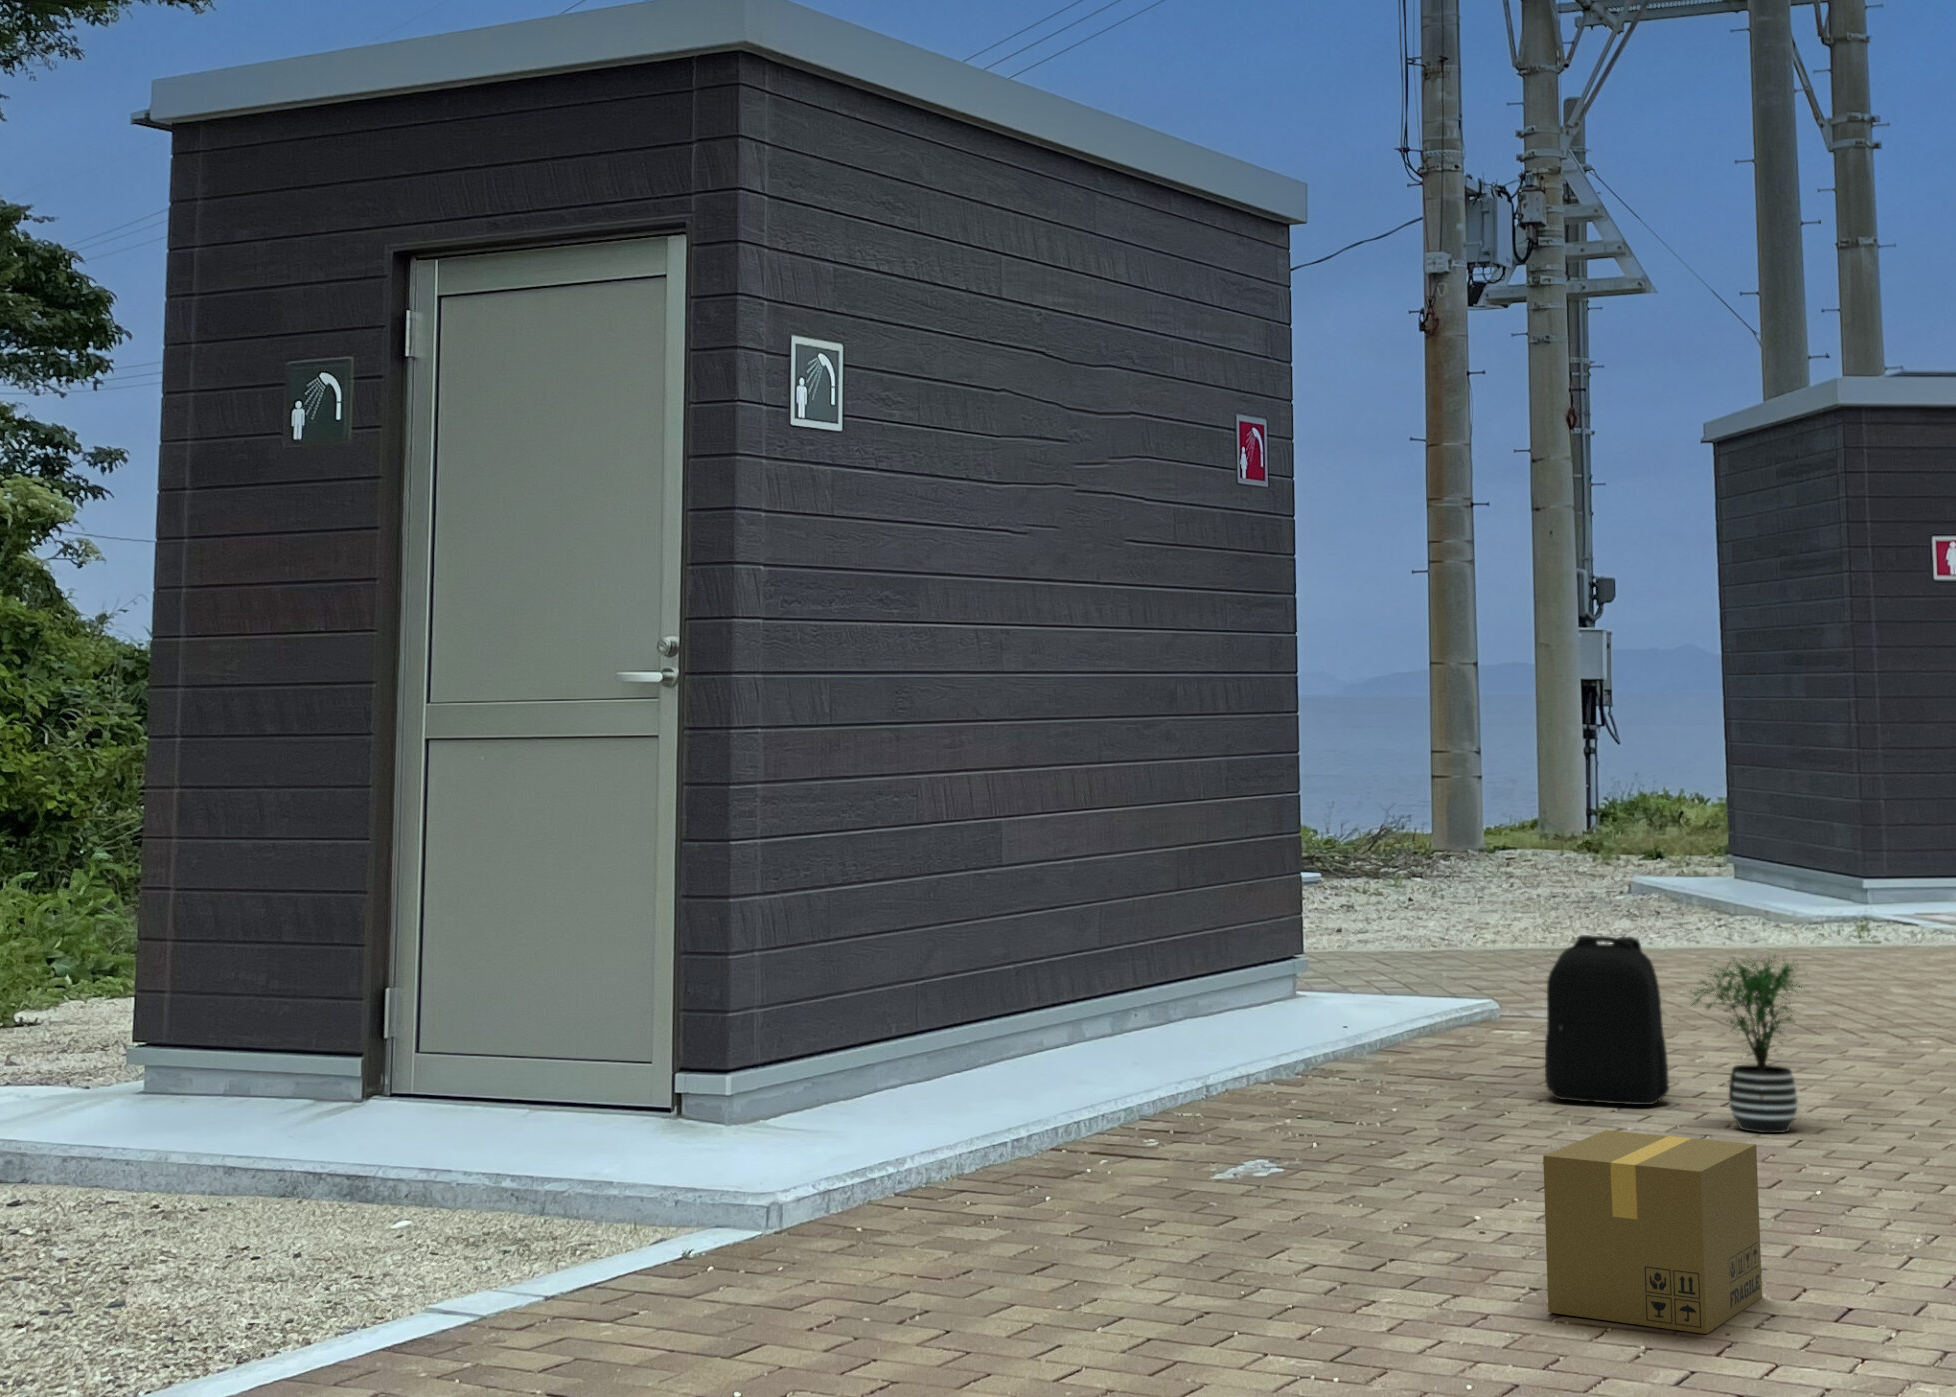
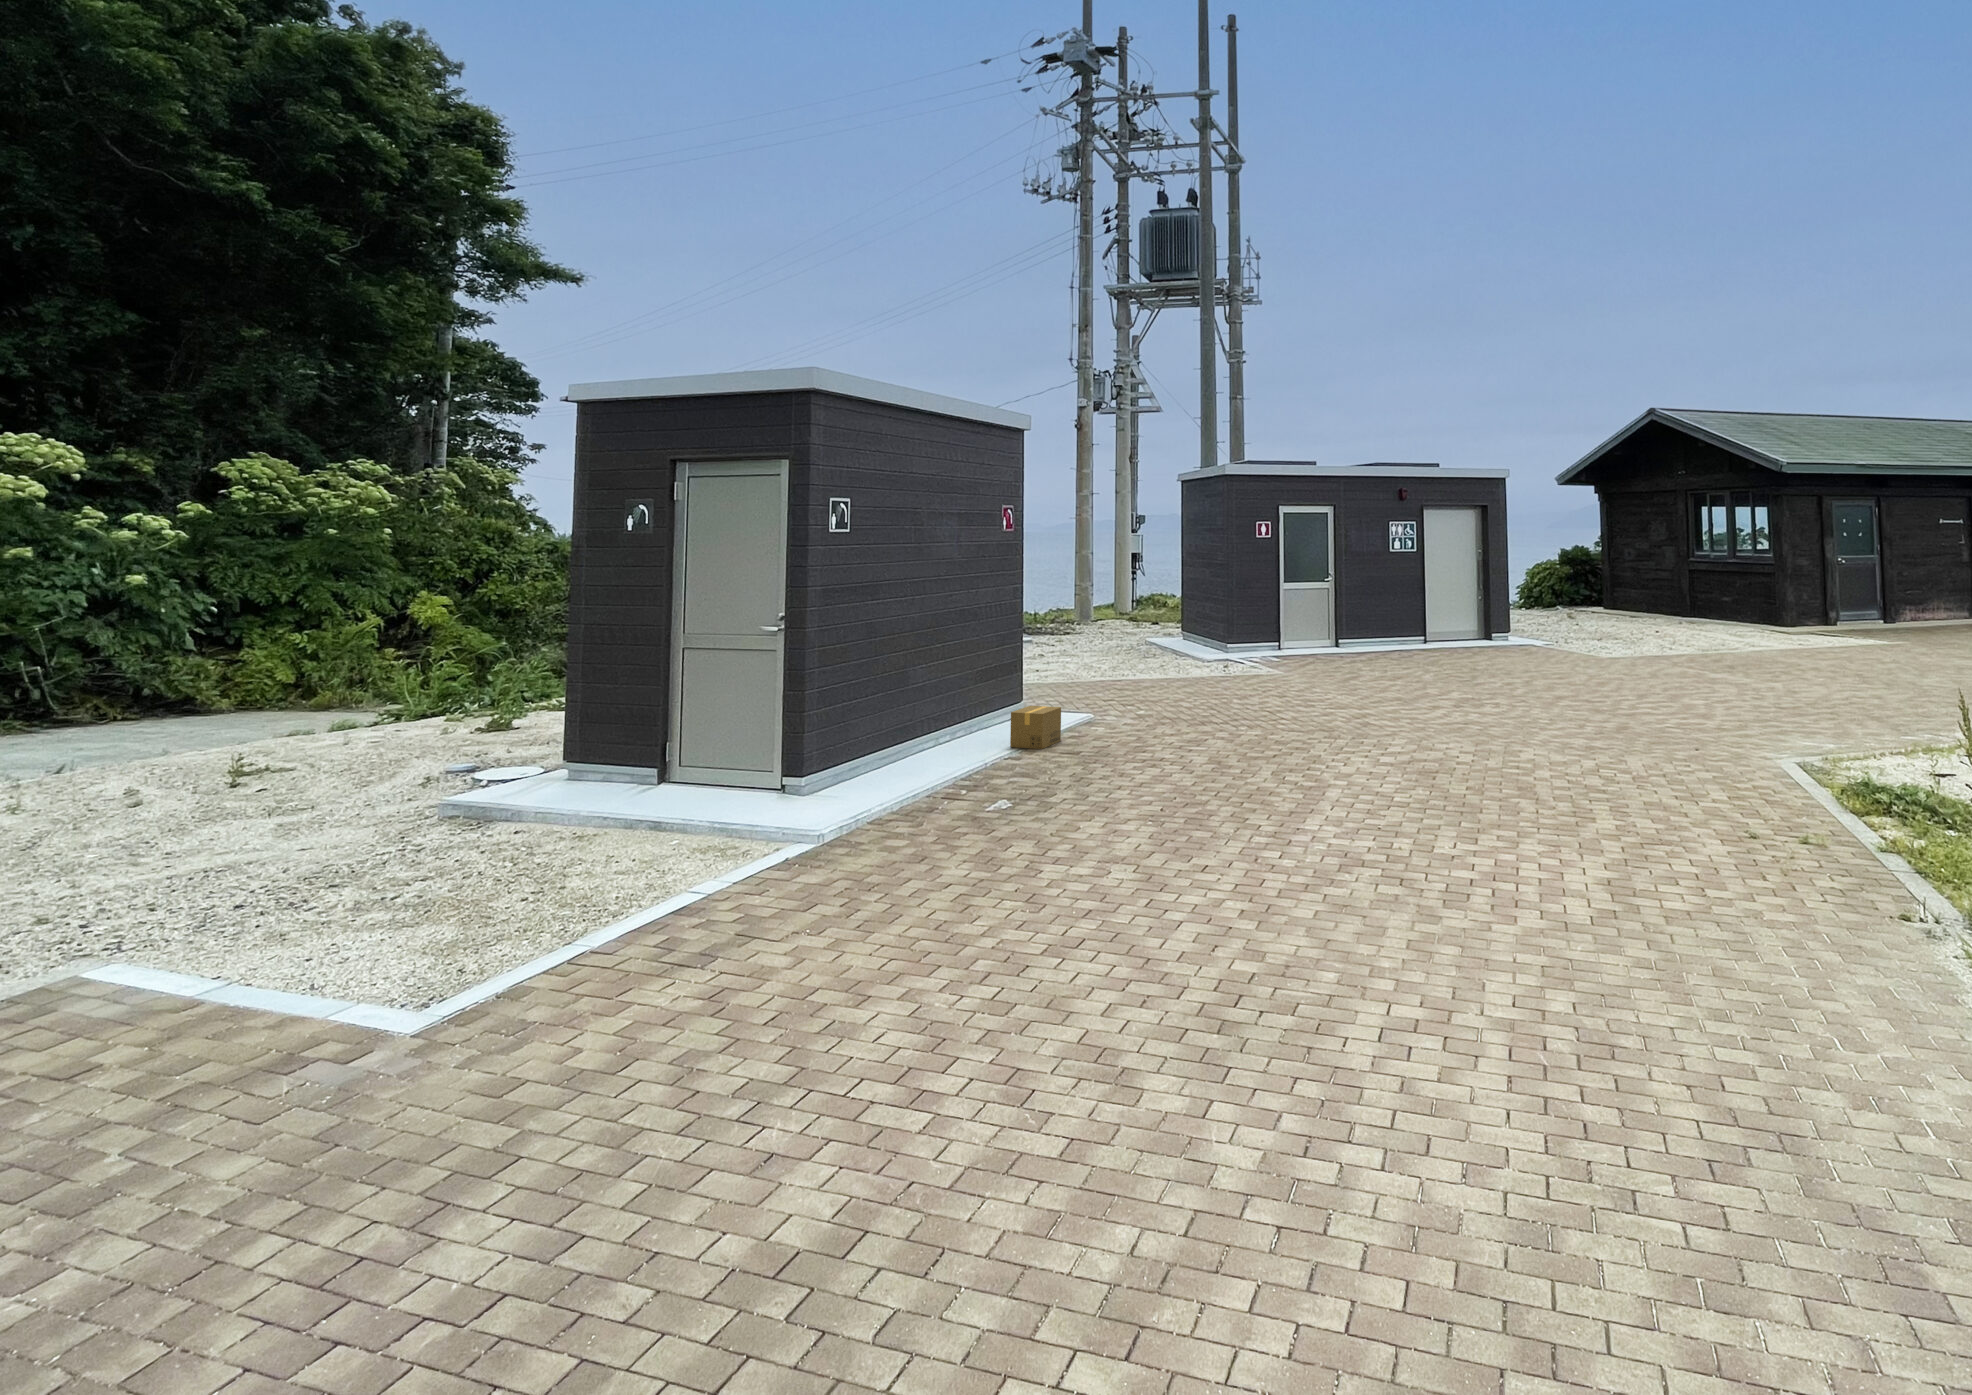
backpack: present [1545,935,1669,1105] -> none [1045,653,1077,698]
potted plant: present [1691,957,1807,1133] -> none [1078,658,1110,704]

